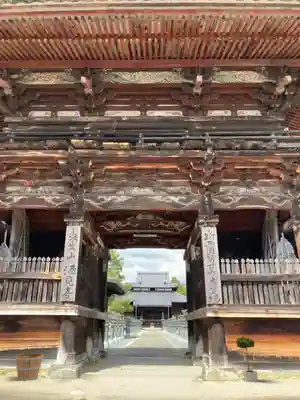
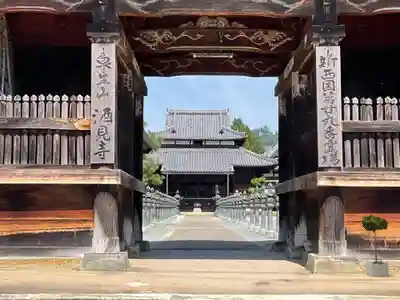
wooden bucket: present [16,353,43,381] -> none [28,239,68,276]

